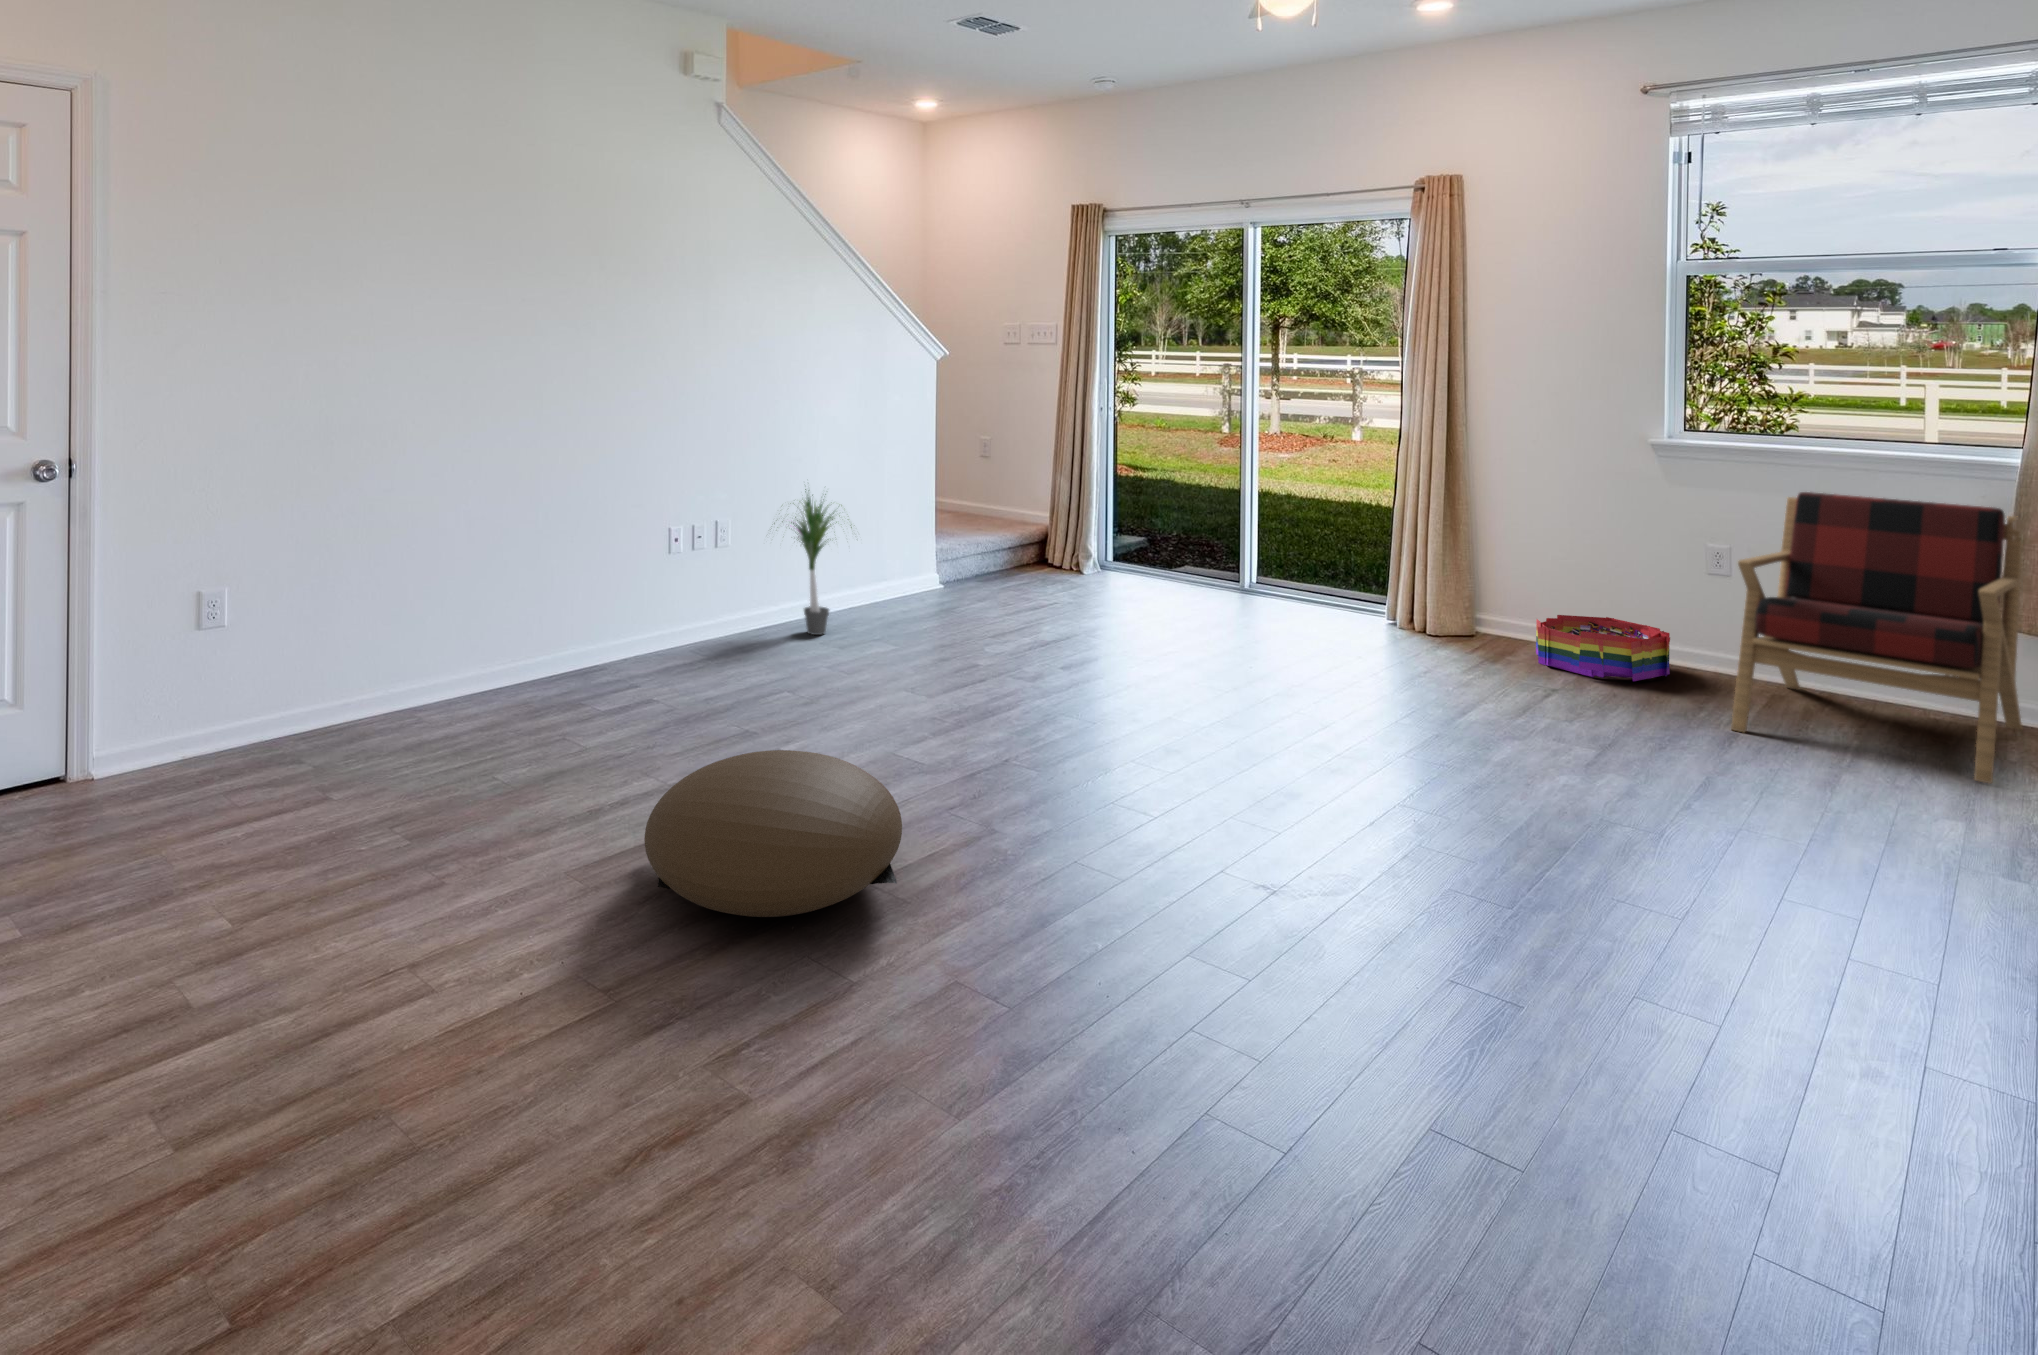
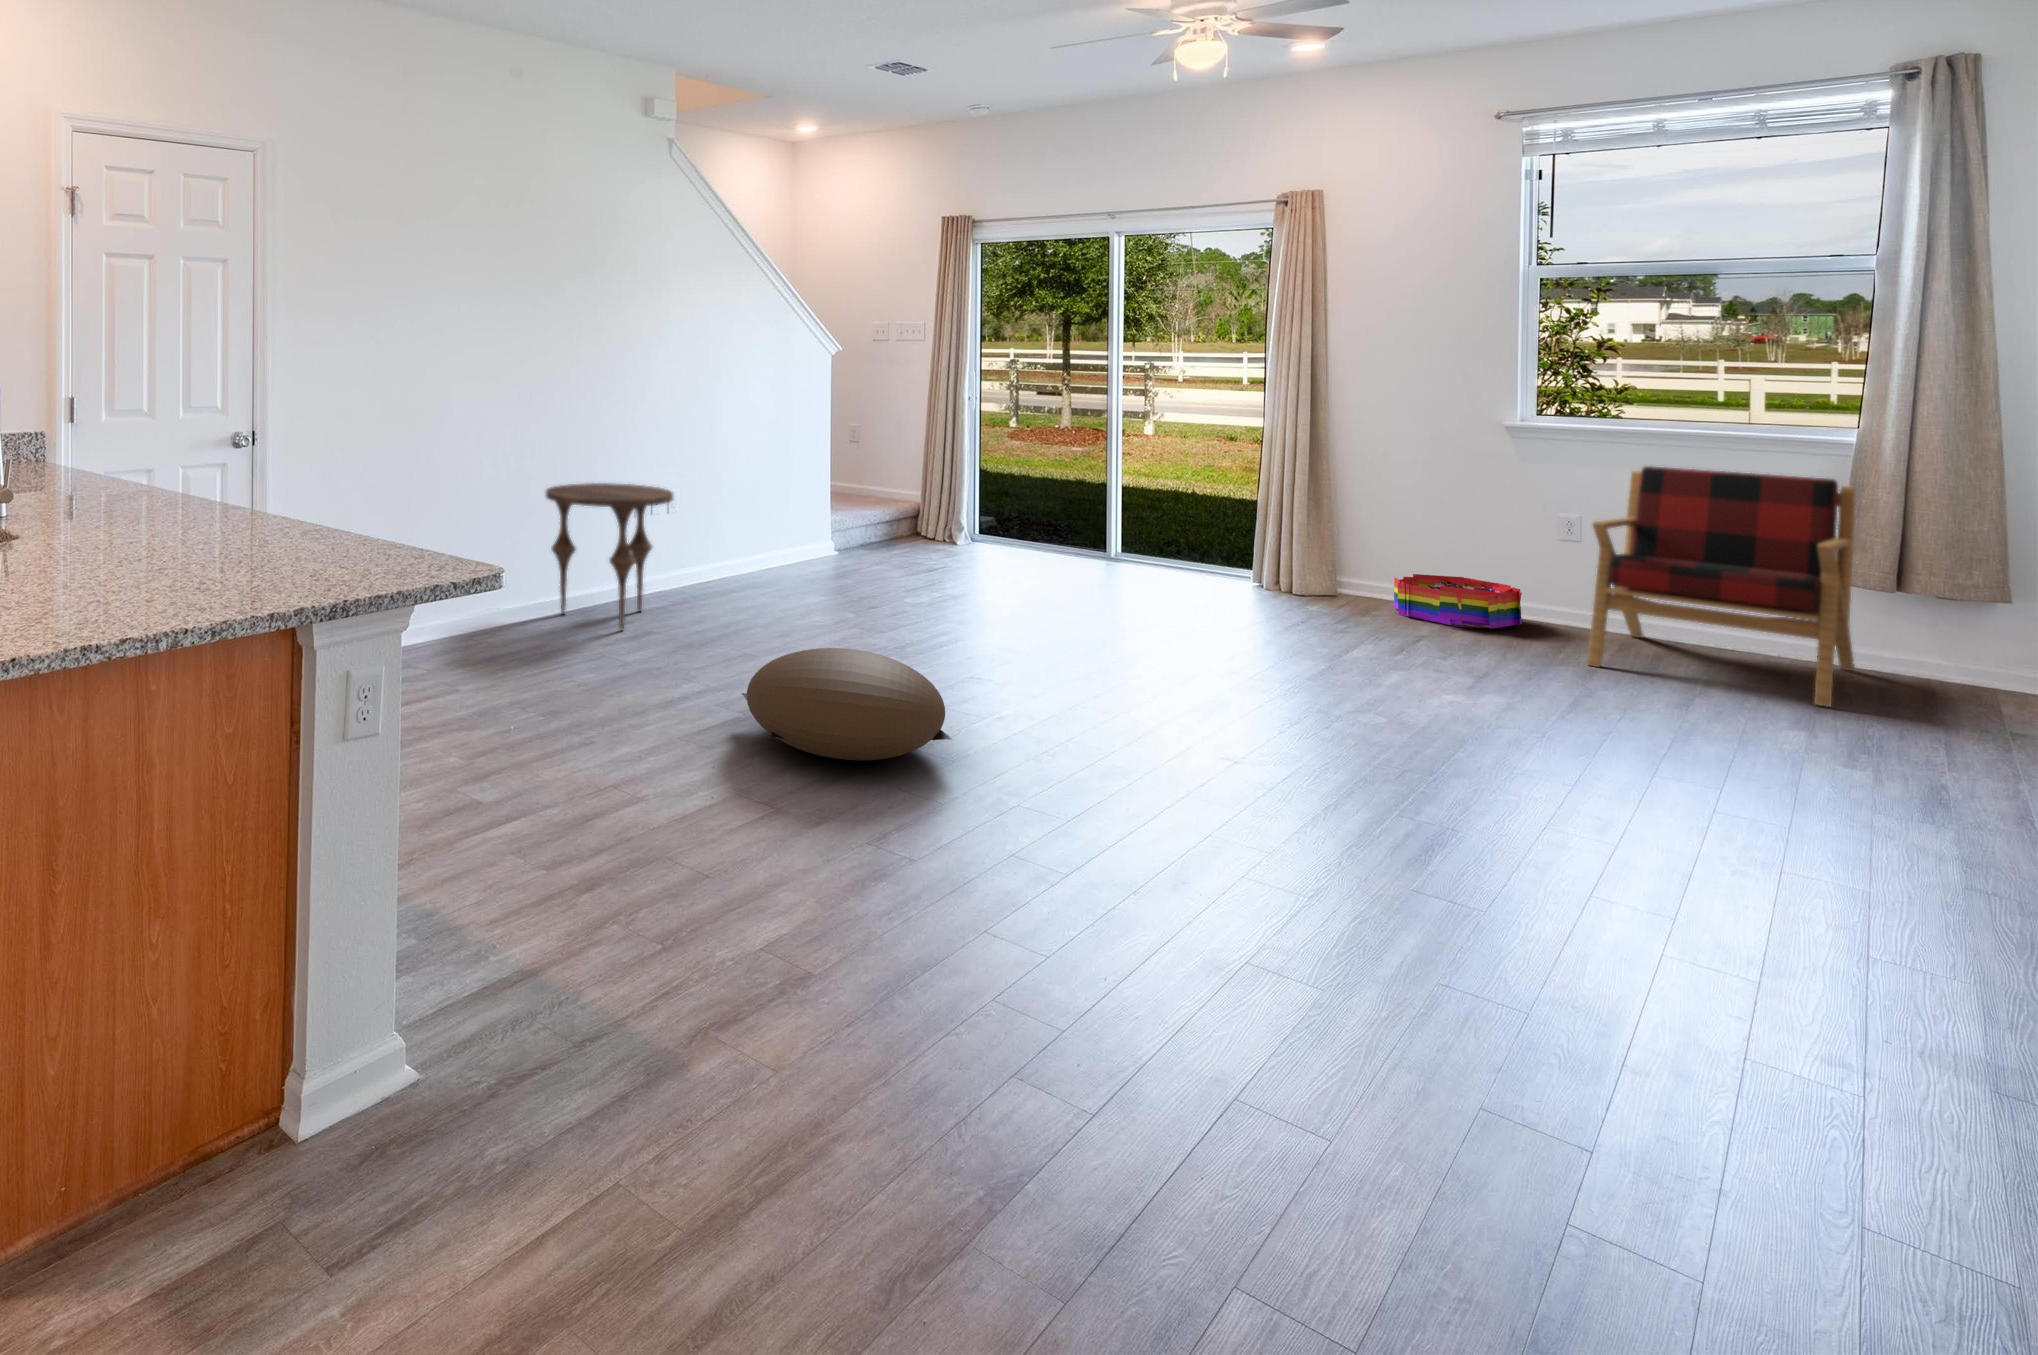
potted plant: present [774,489,852,635] -> none [710,451,795,583]
side table: none [520,520,680,708] -> present [546,483,673,630]

